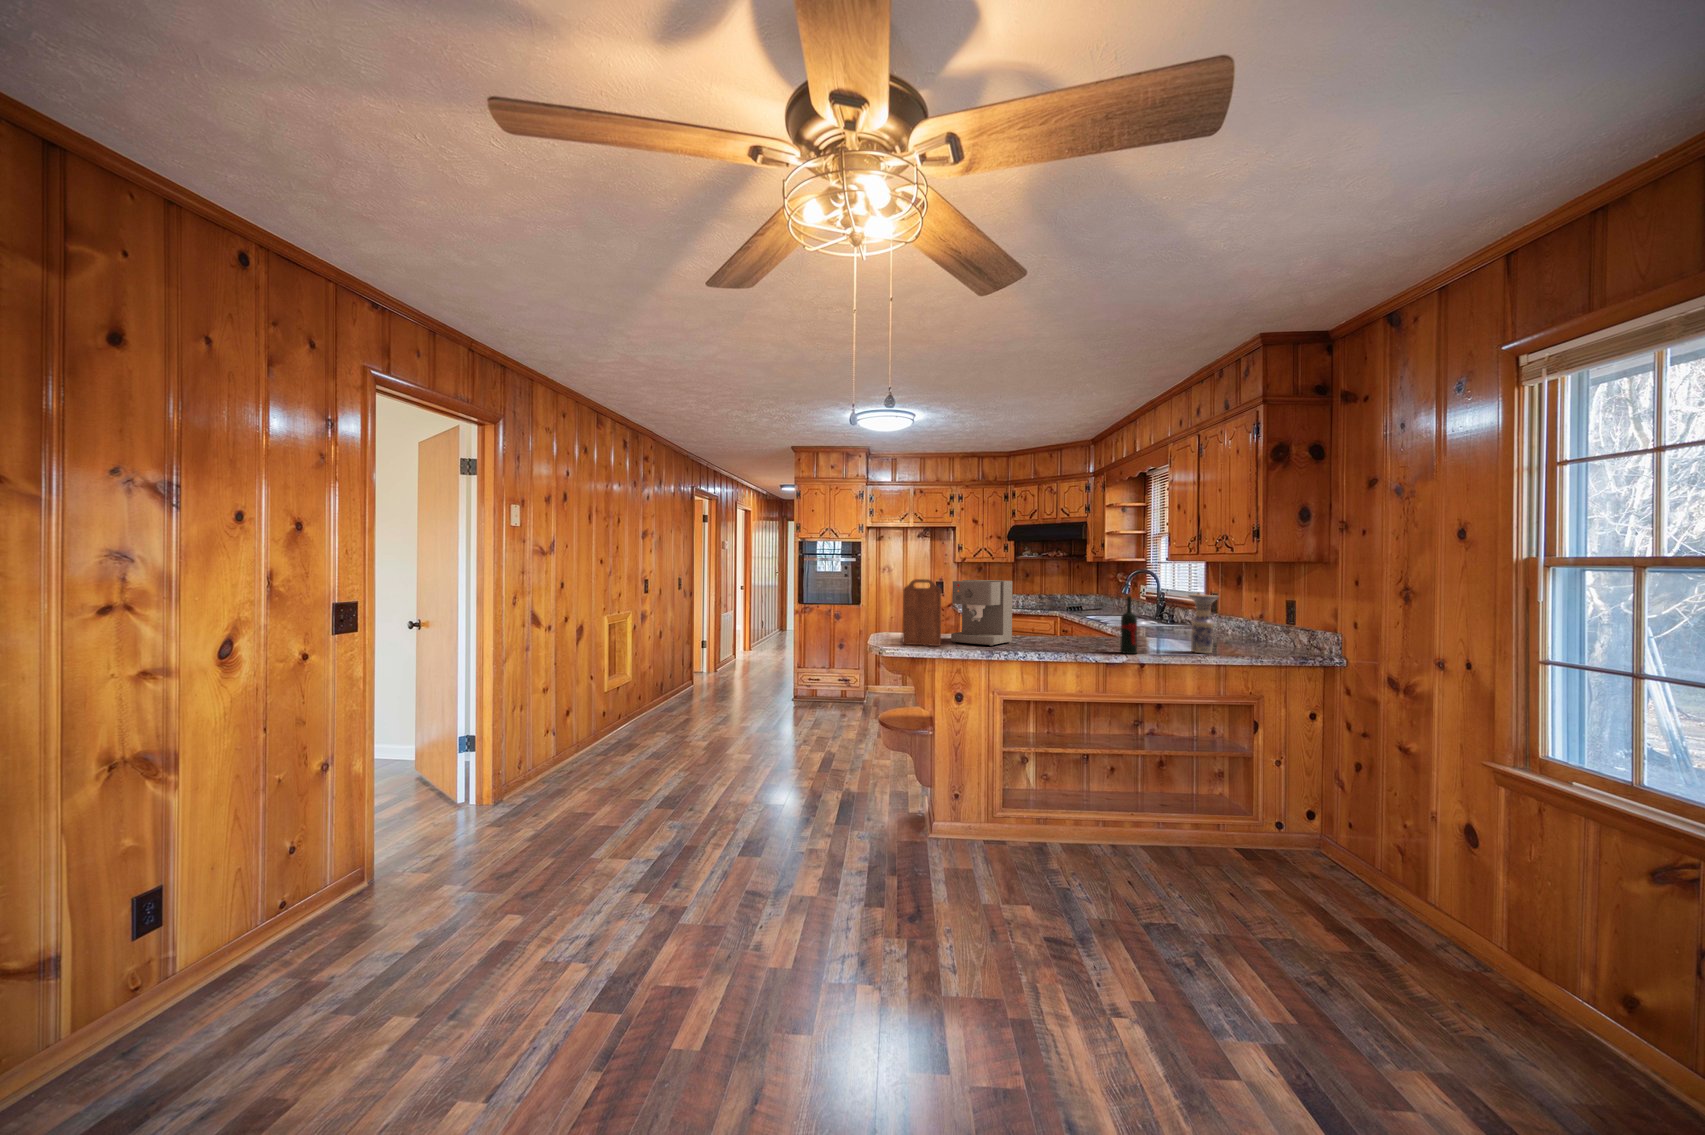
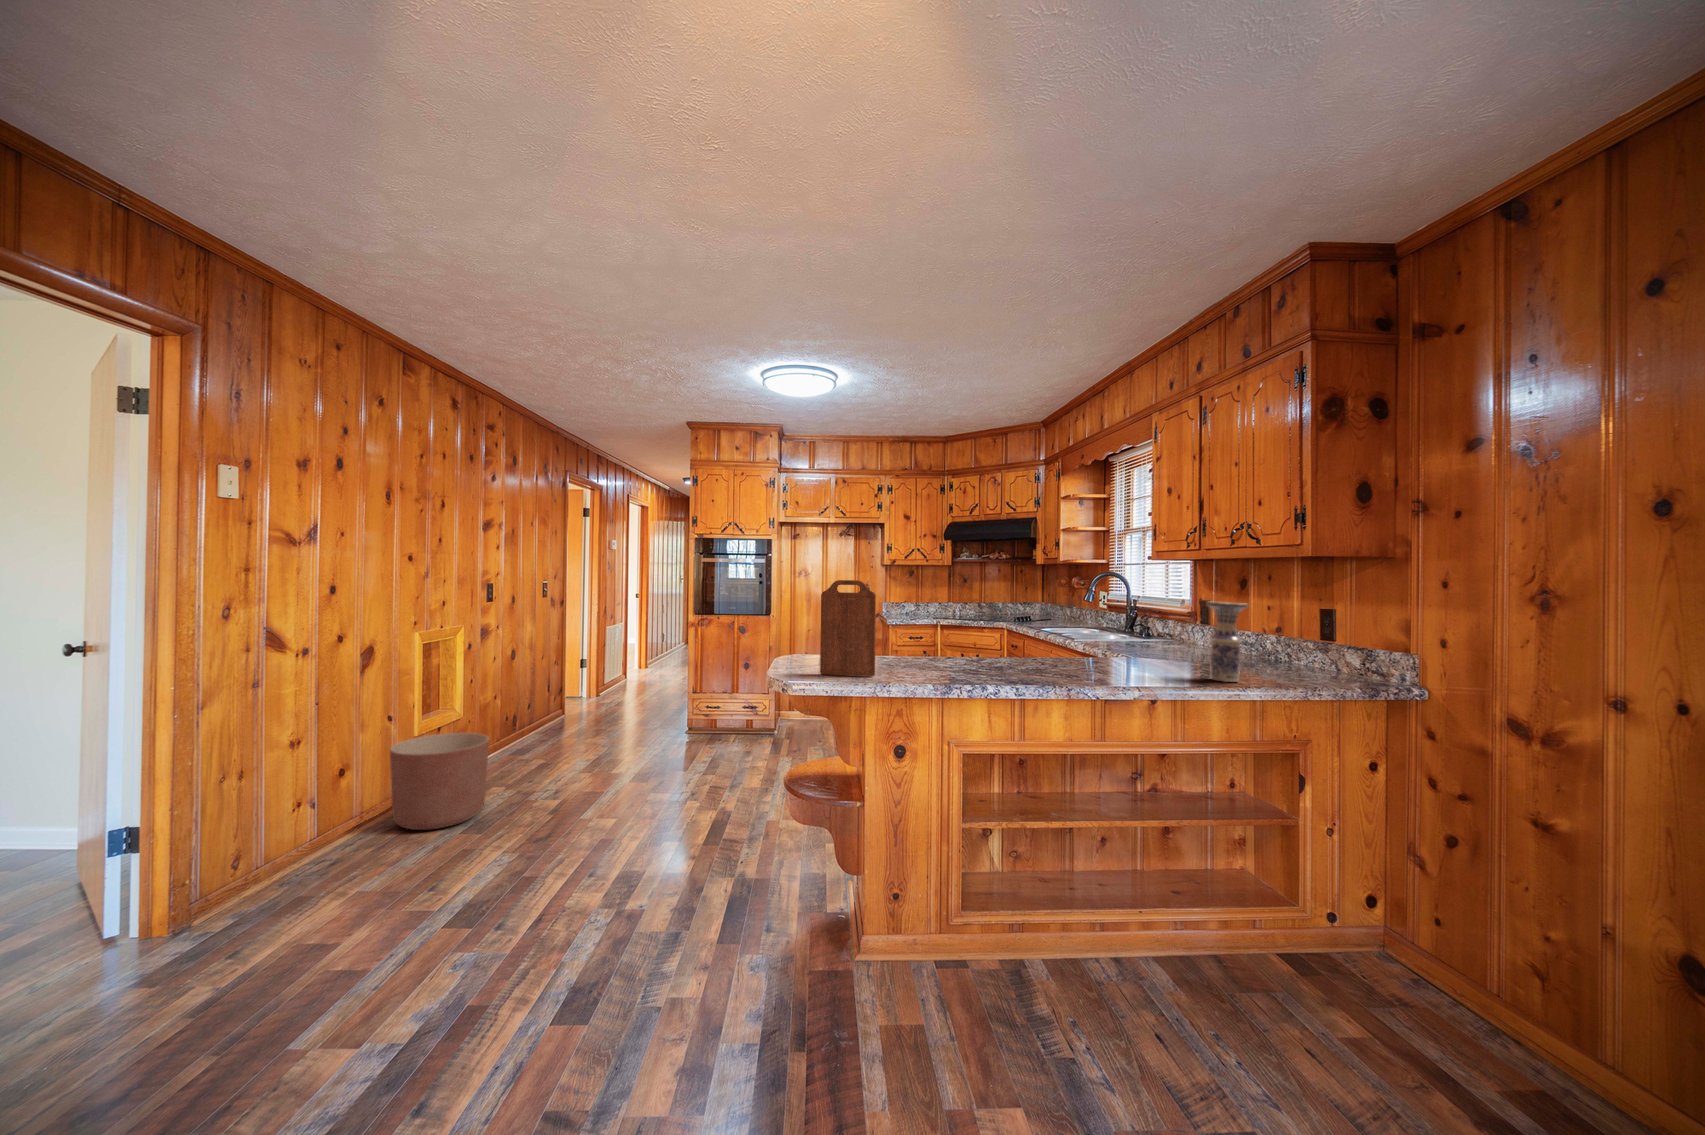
coffee maker: present [951,580,1012,646] -> none [889,582,972,675]
wine bottle: present [1120,594,1137,654] -> none [1123,601,1147,685]
planter: none [596,690,660,755] -> present [390,733,489,830]

